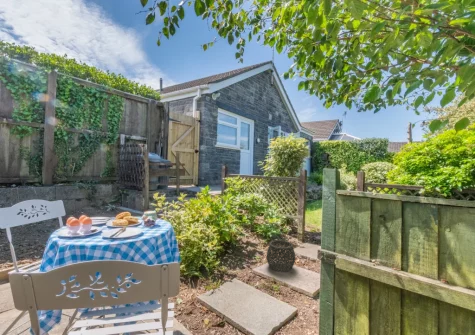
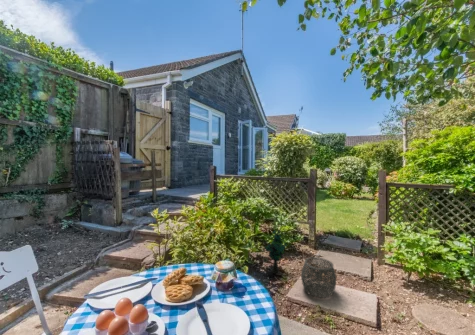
decorative plant: none [245,218,265,254] -> present [265,230,287,273]

